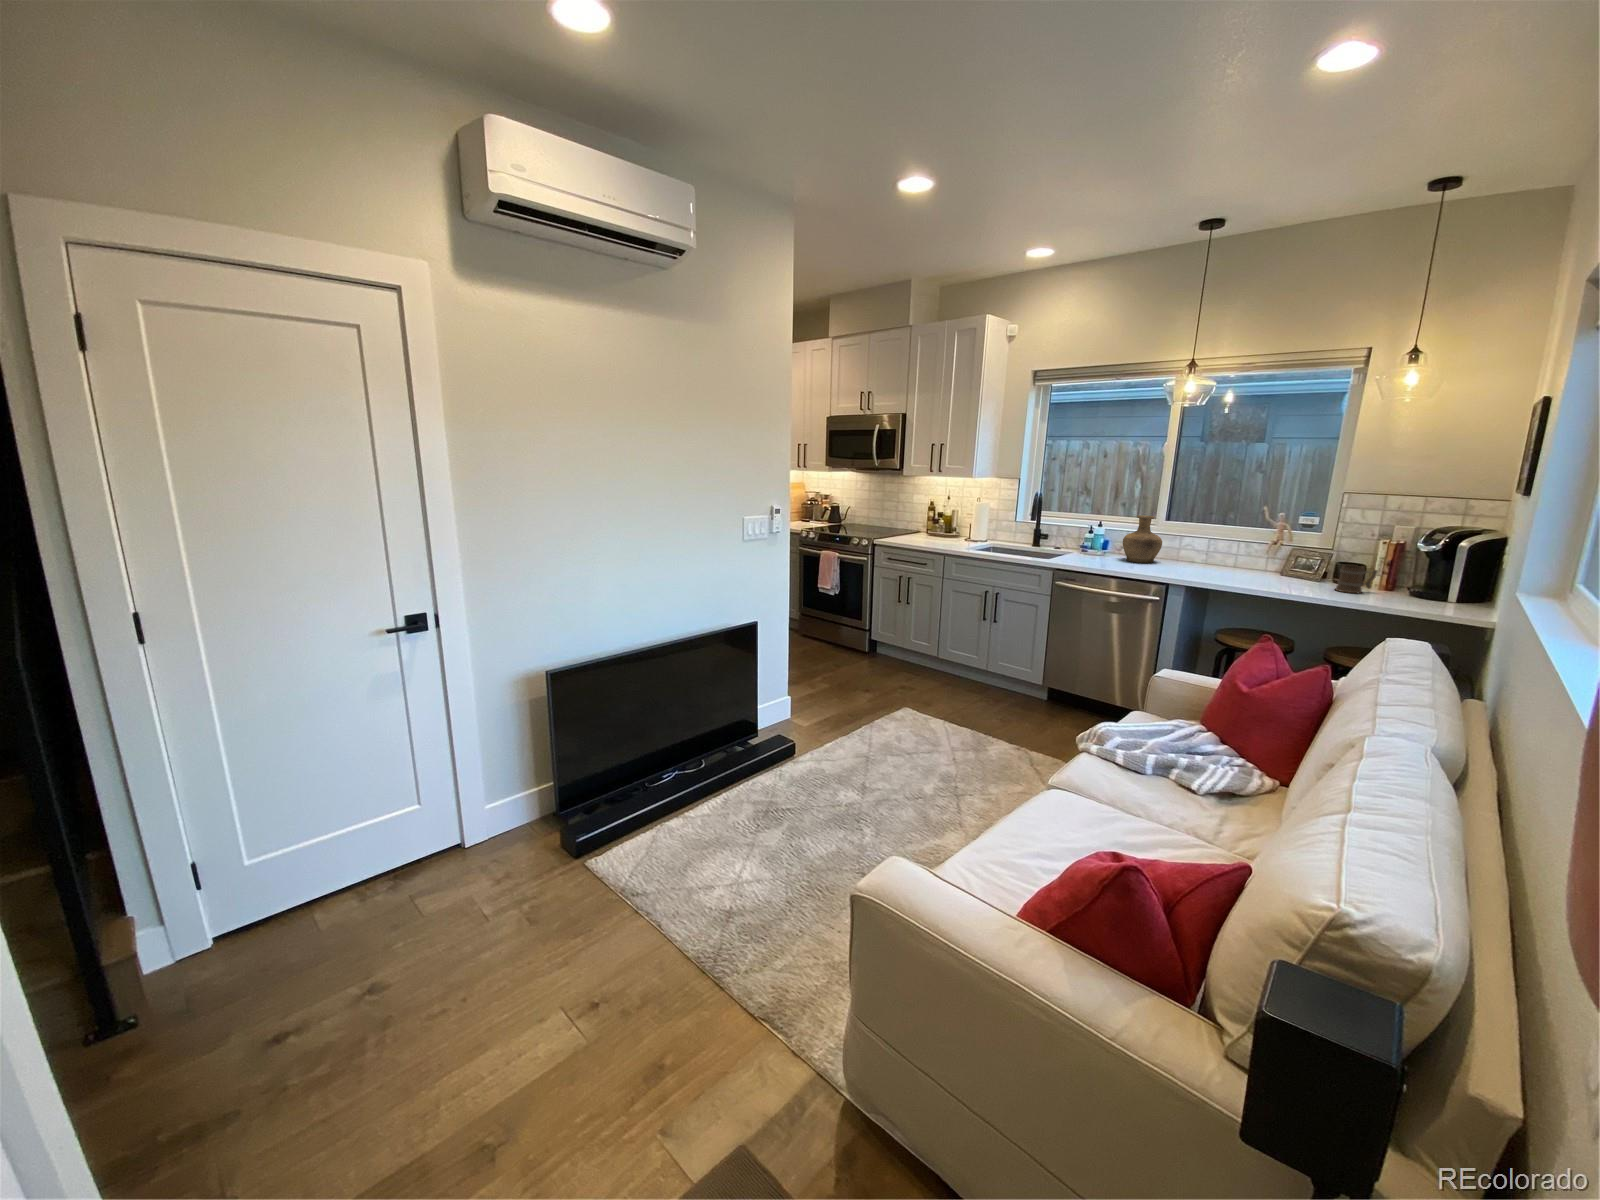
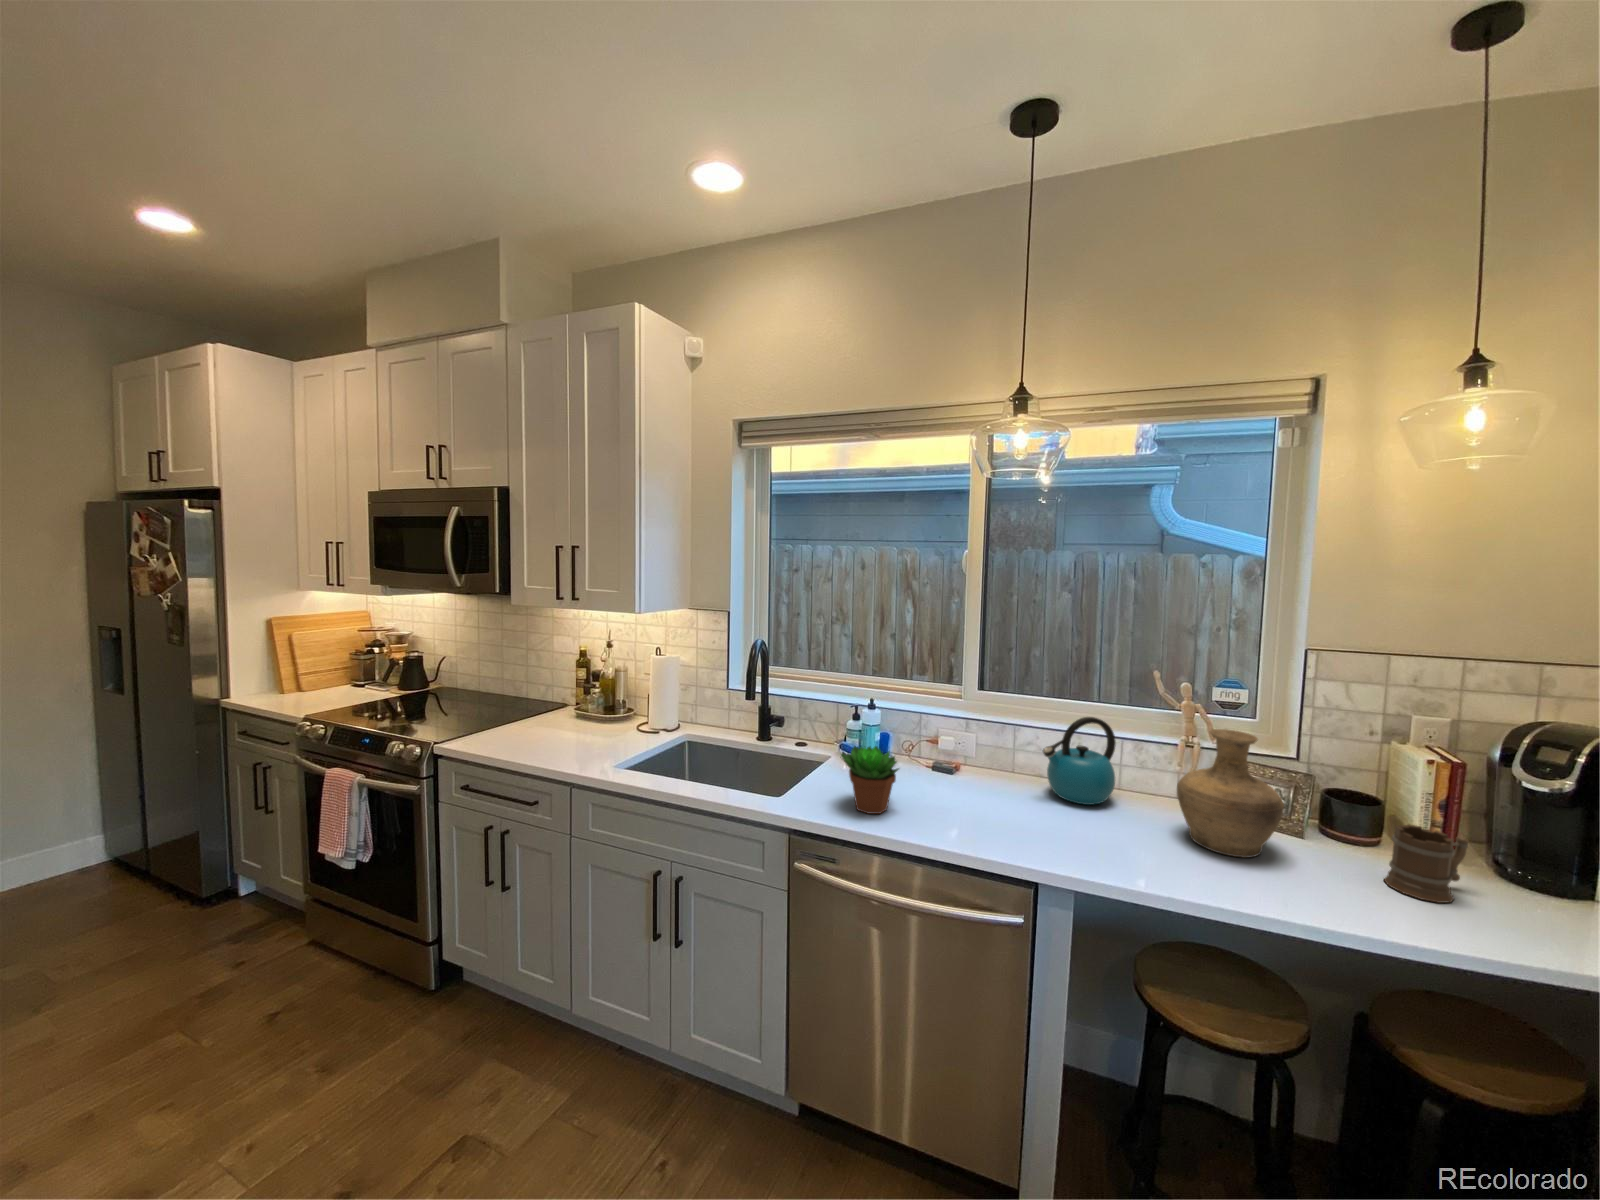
vase: present [1123,515,1162,563] -> present [1177,729,1284,858]
kettle: none [1187,527,1230,569] -> present [1043,717,1116,805]
succulent plant: none [1079,535,1108,565] -> present [841,746,899,814]

